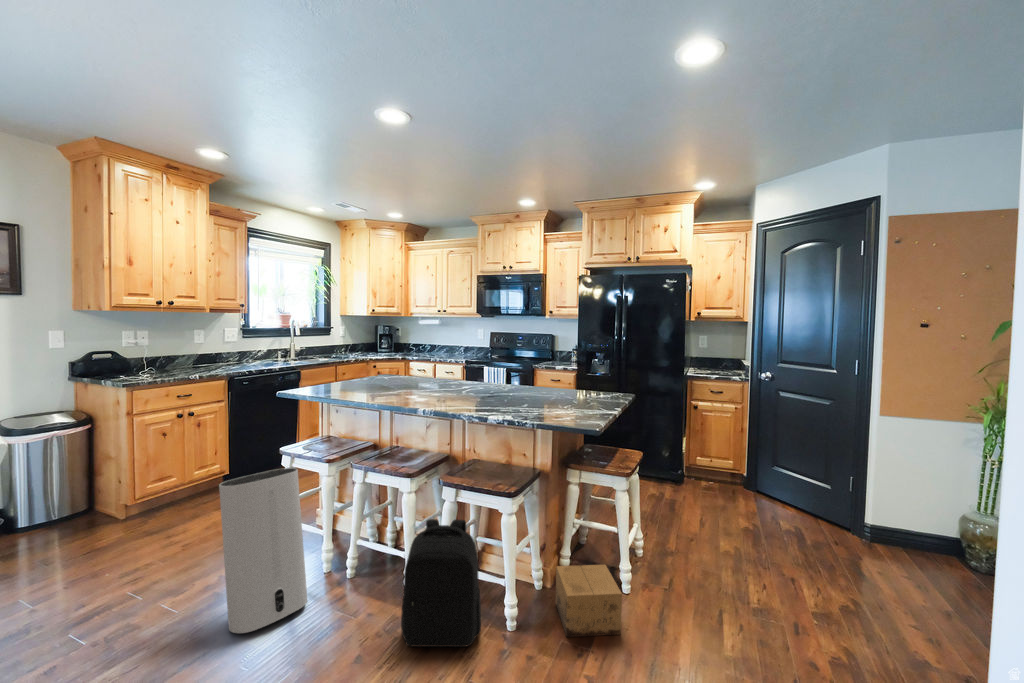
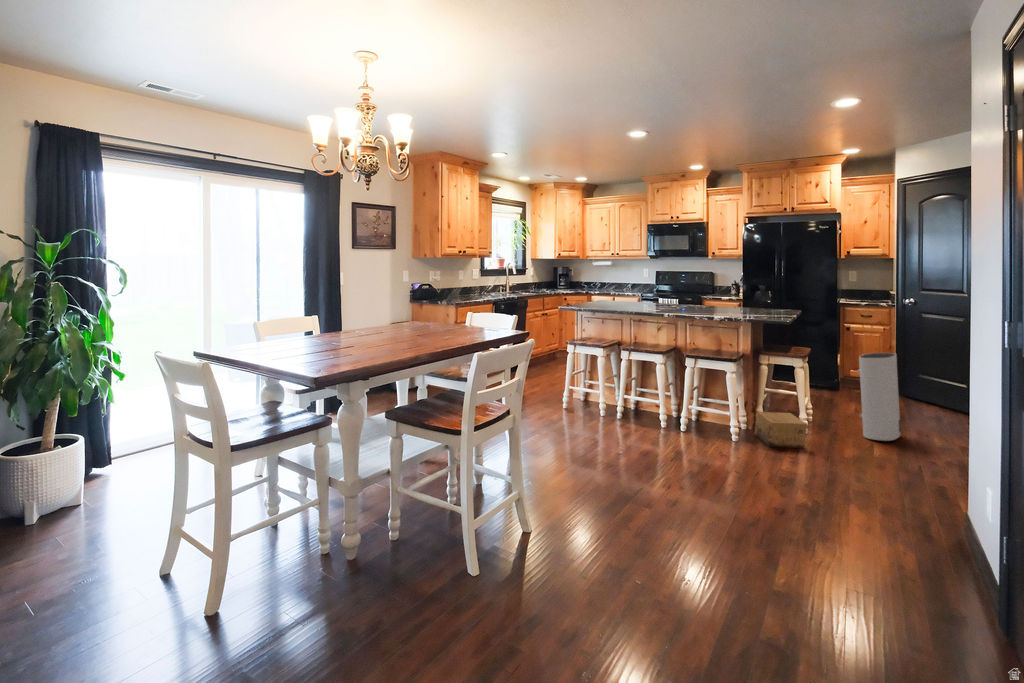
air purifier: present [219,468,307,633] -> present [857,353,901,441]
backpack: present [401,519,481,647] -> none [666,377,717,445]

